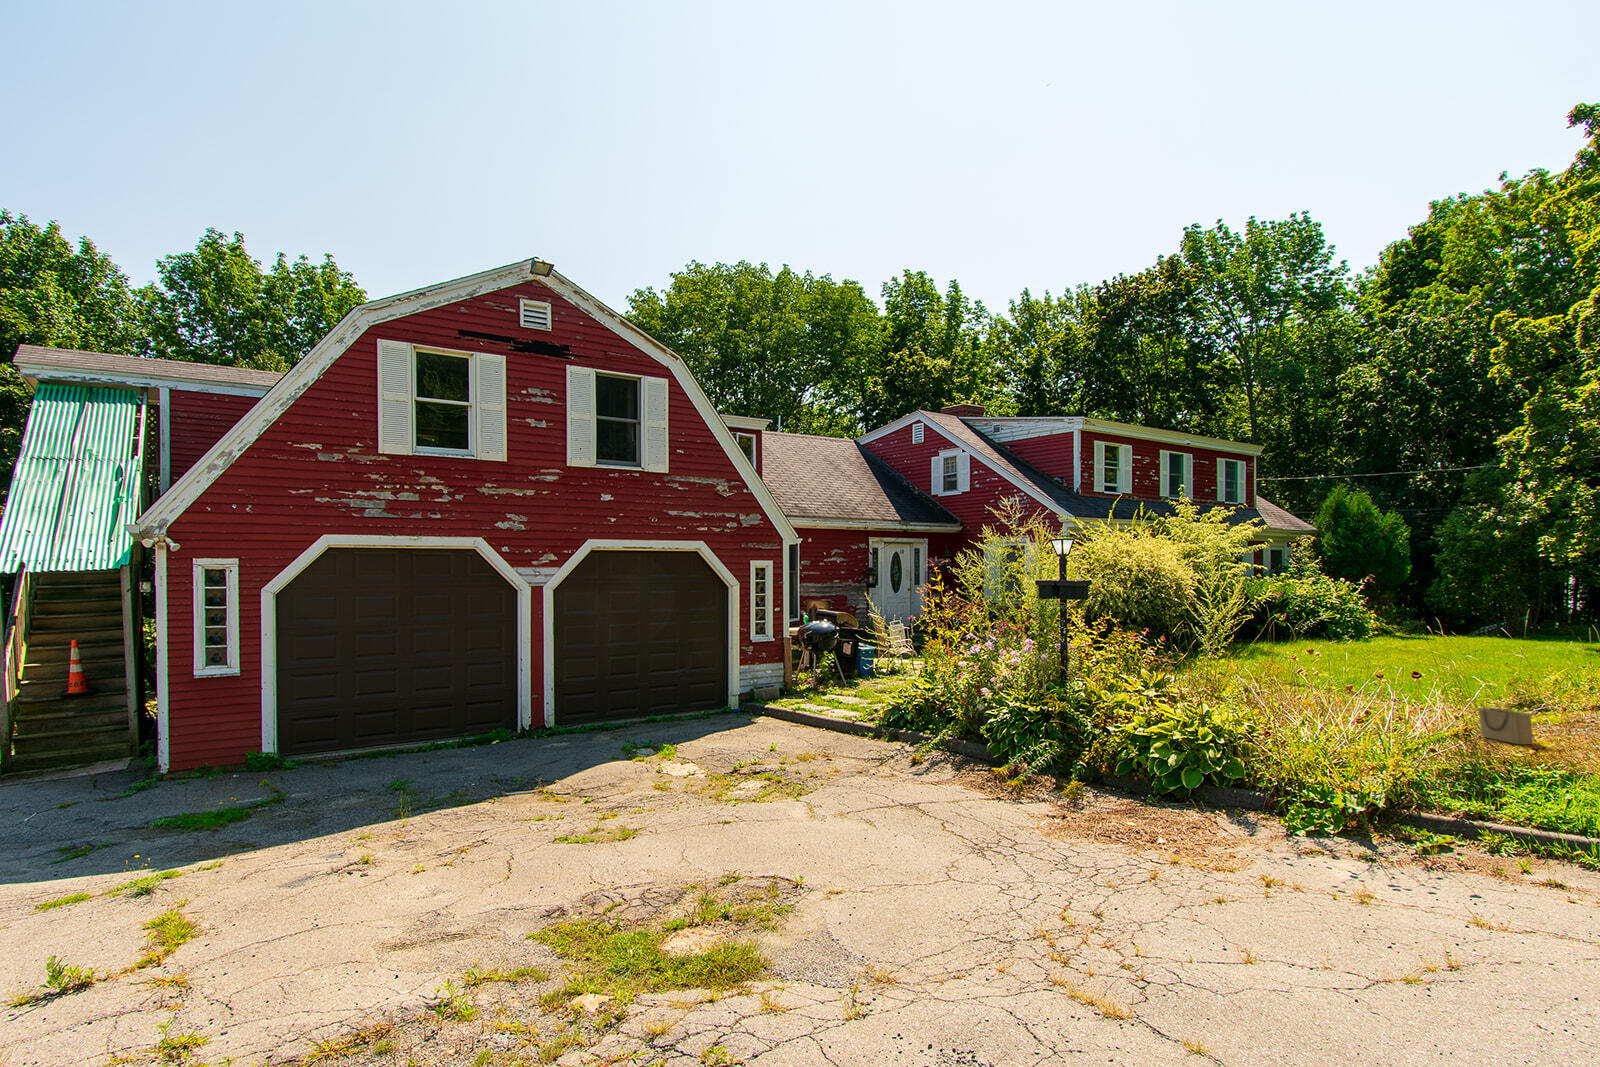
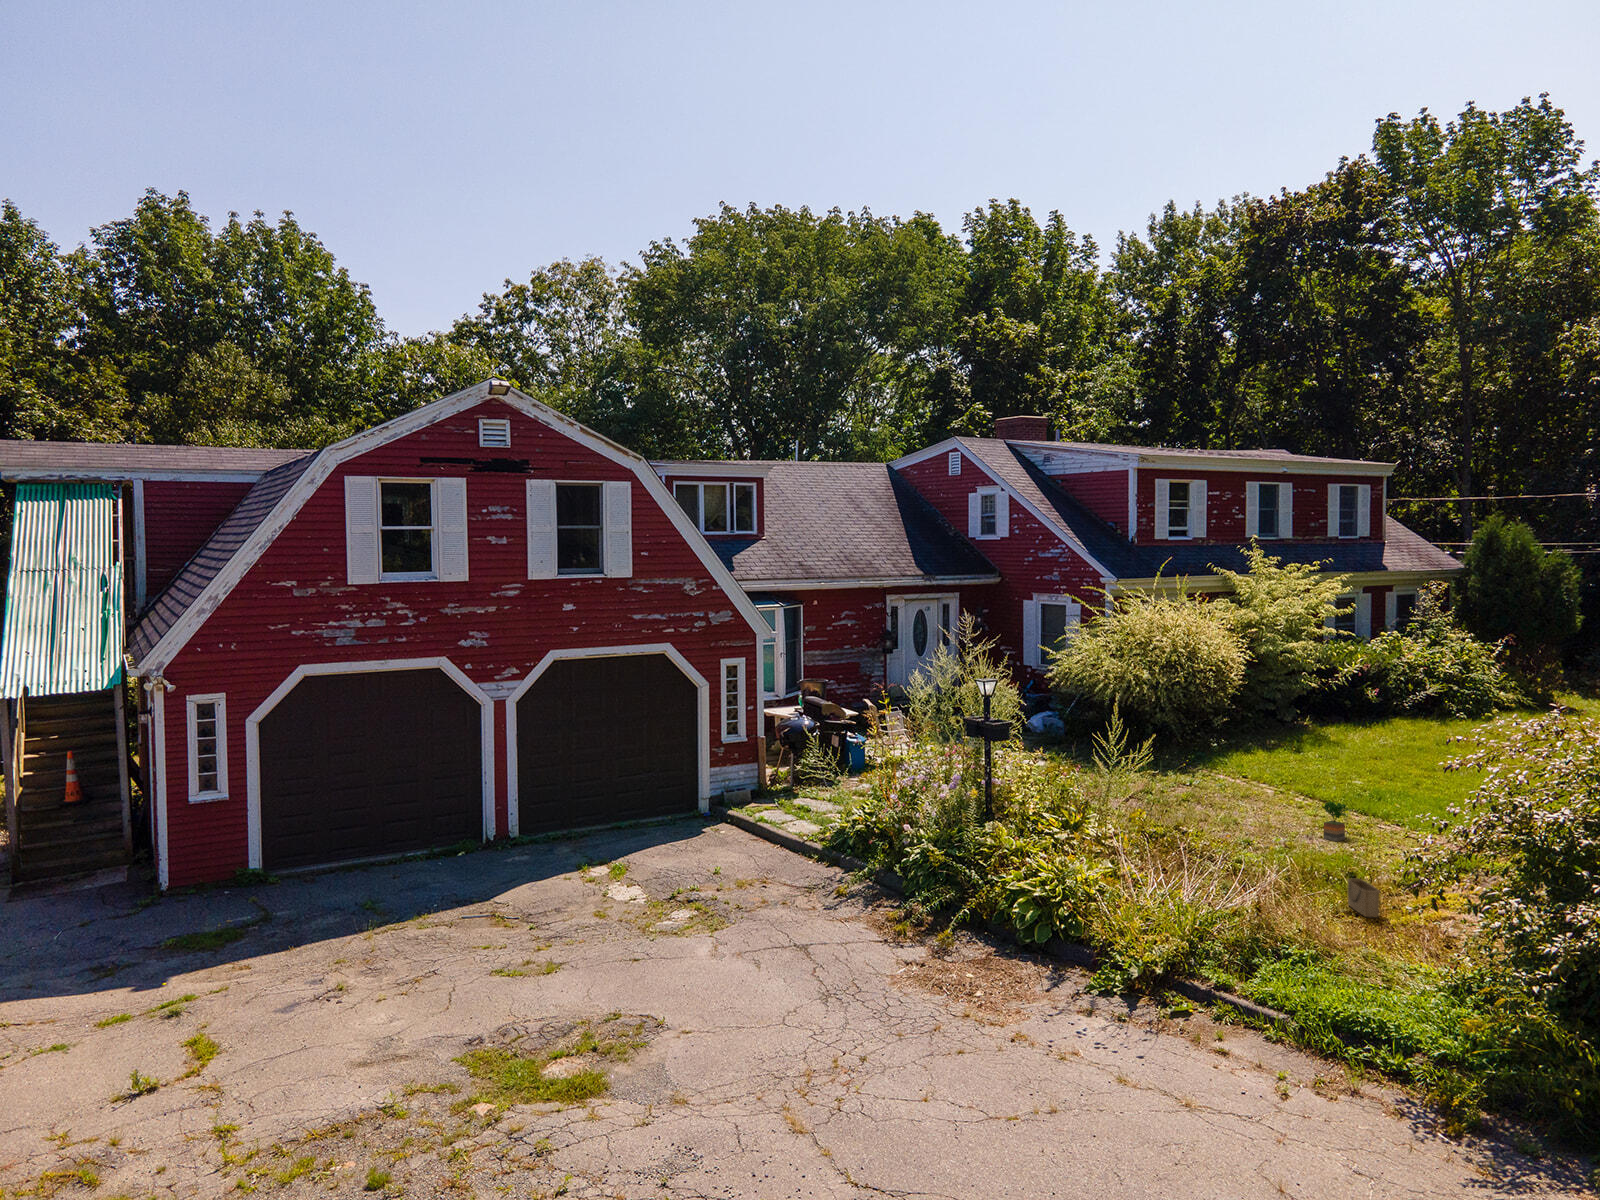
potted tree: none [1365,659,1395,697] -> present [1324,802,1349,841]

